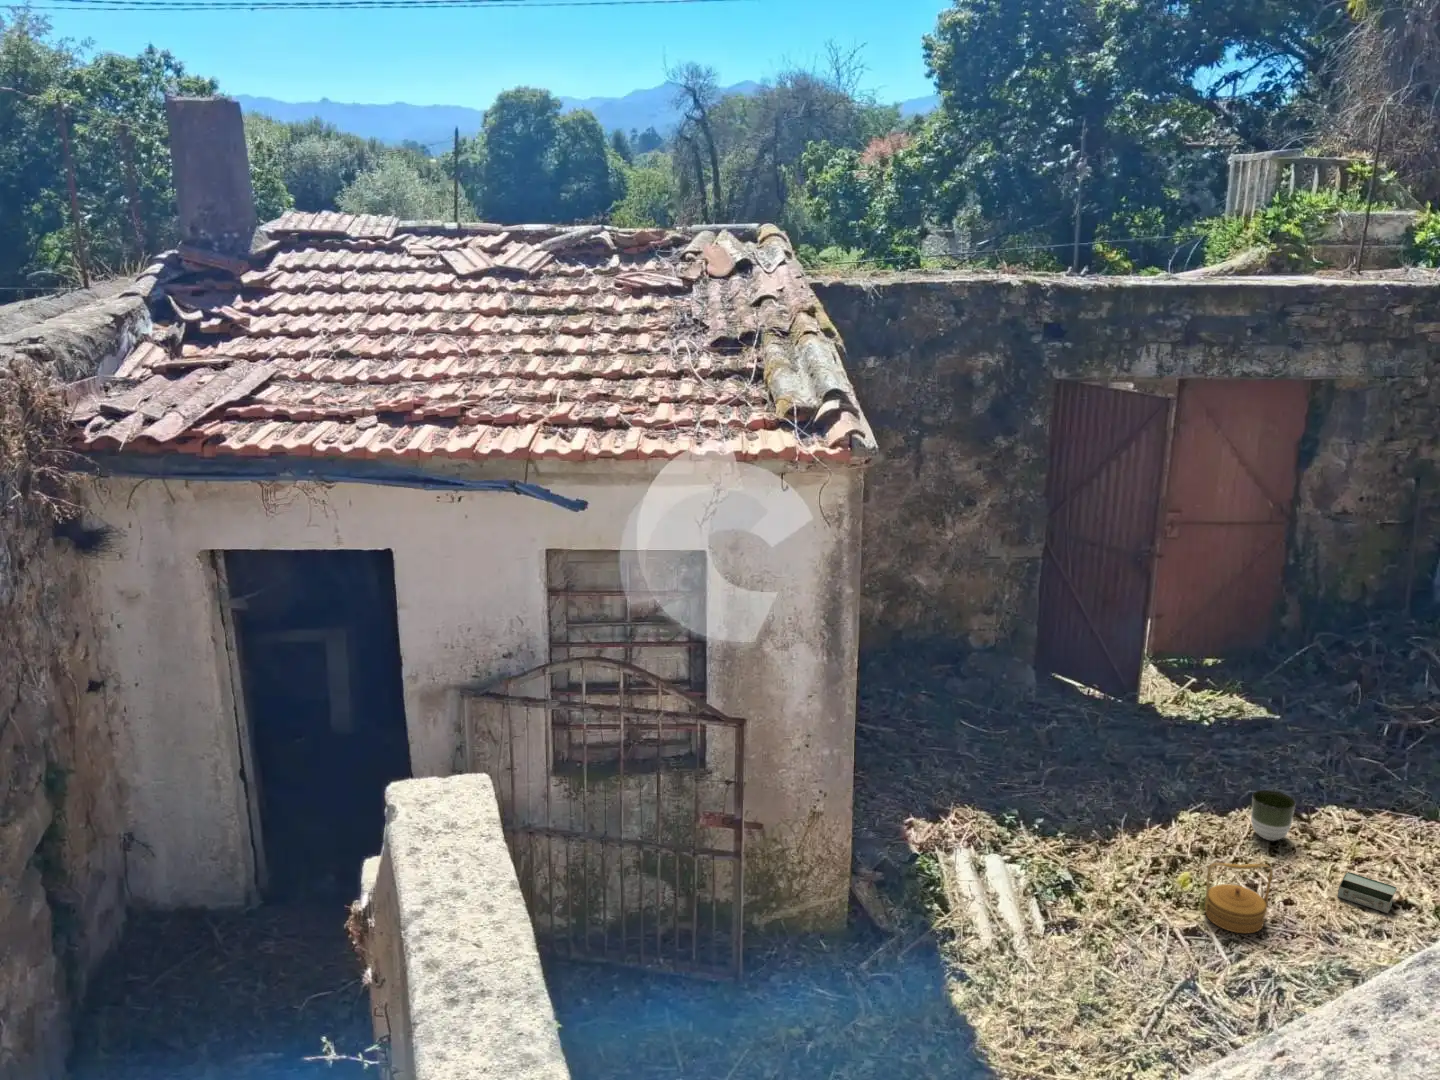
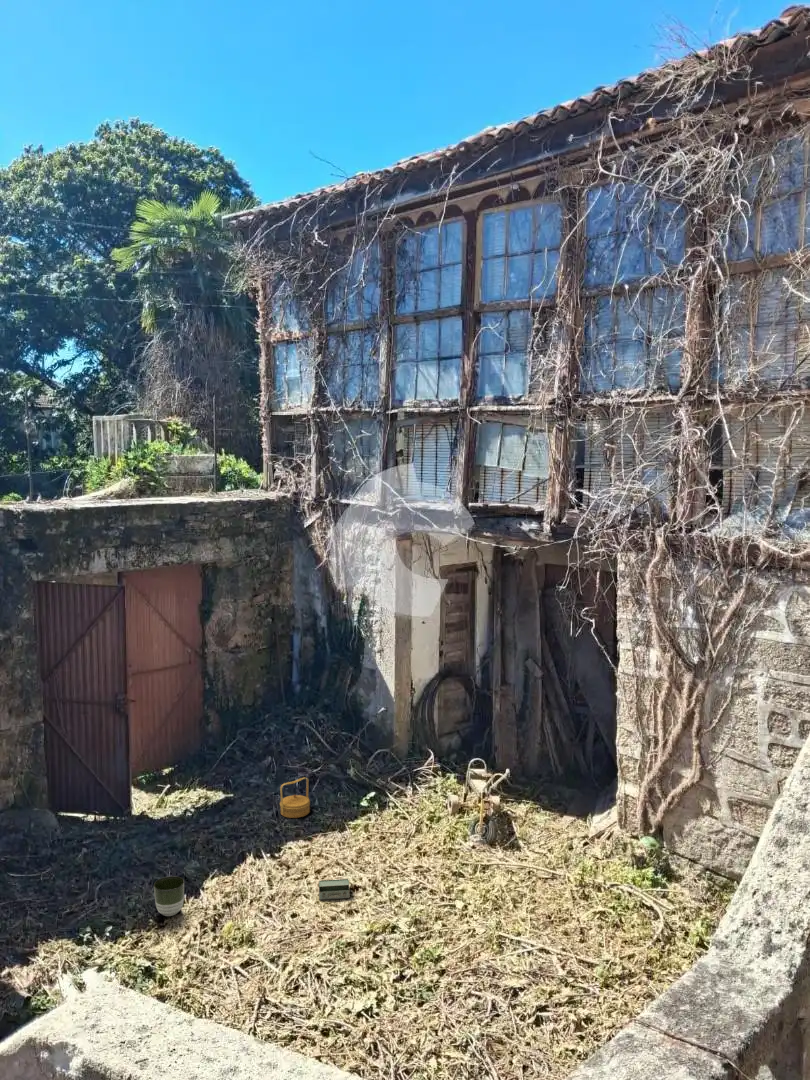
planter: present [1251,790,1295,840] -> present [154,876,184,916]
basket: present [1205,863,1273,934] -> present [280,777,310,818]

